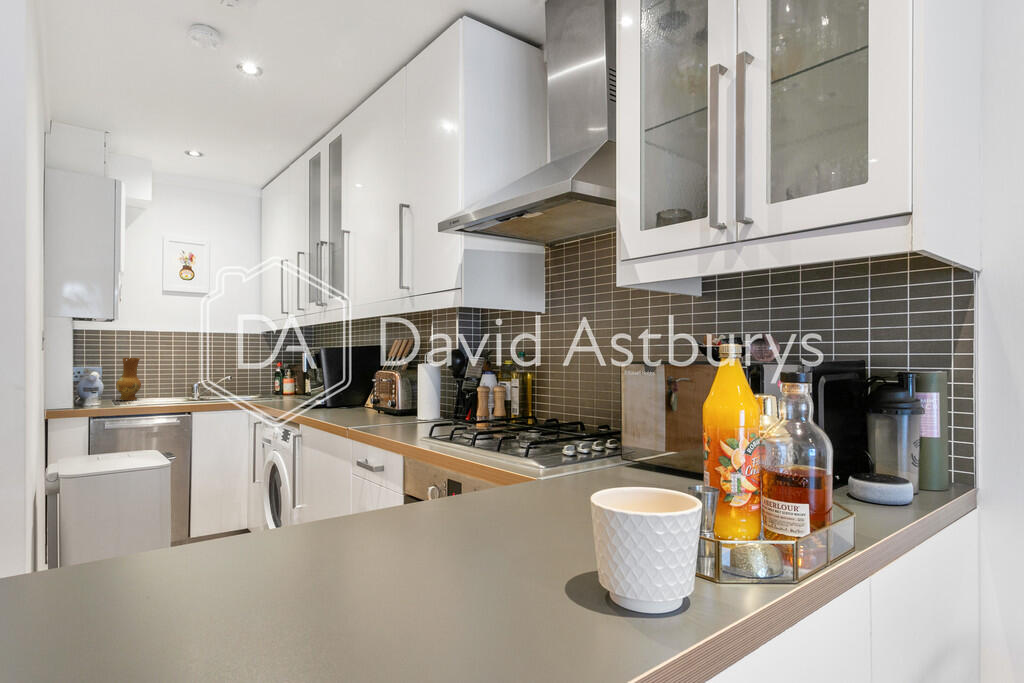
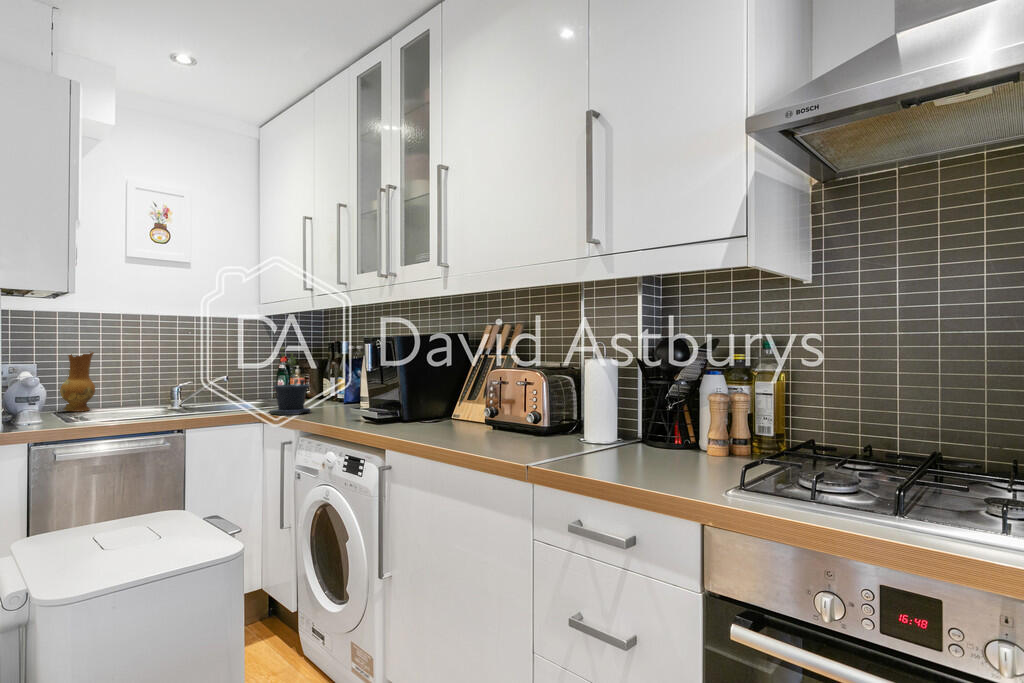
potted plant: none [253,355,283,404] -> present [269,347,311,415]

